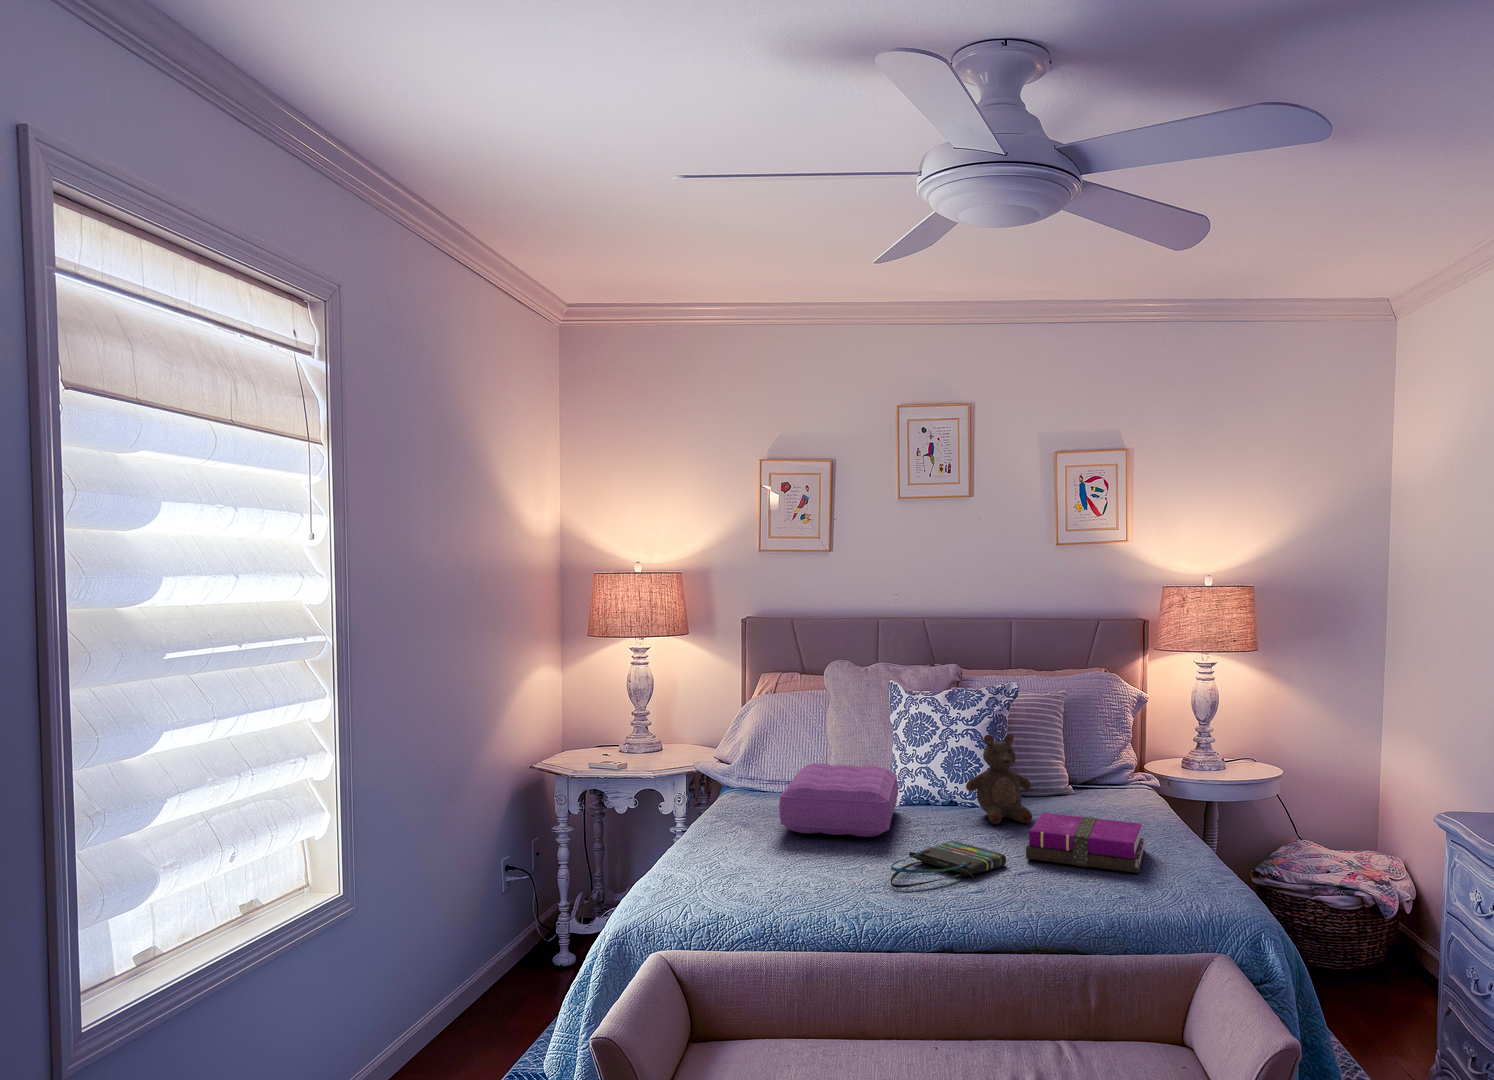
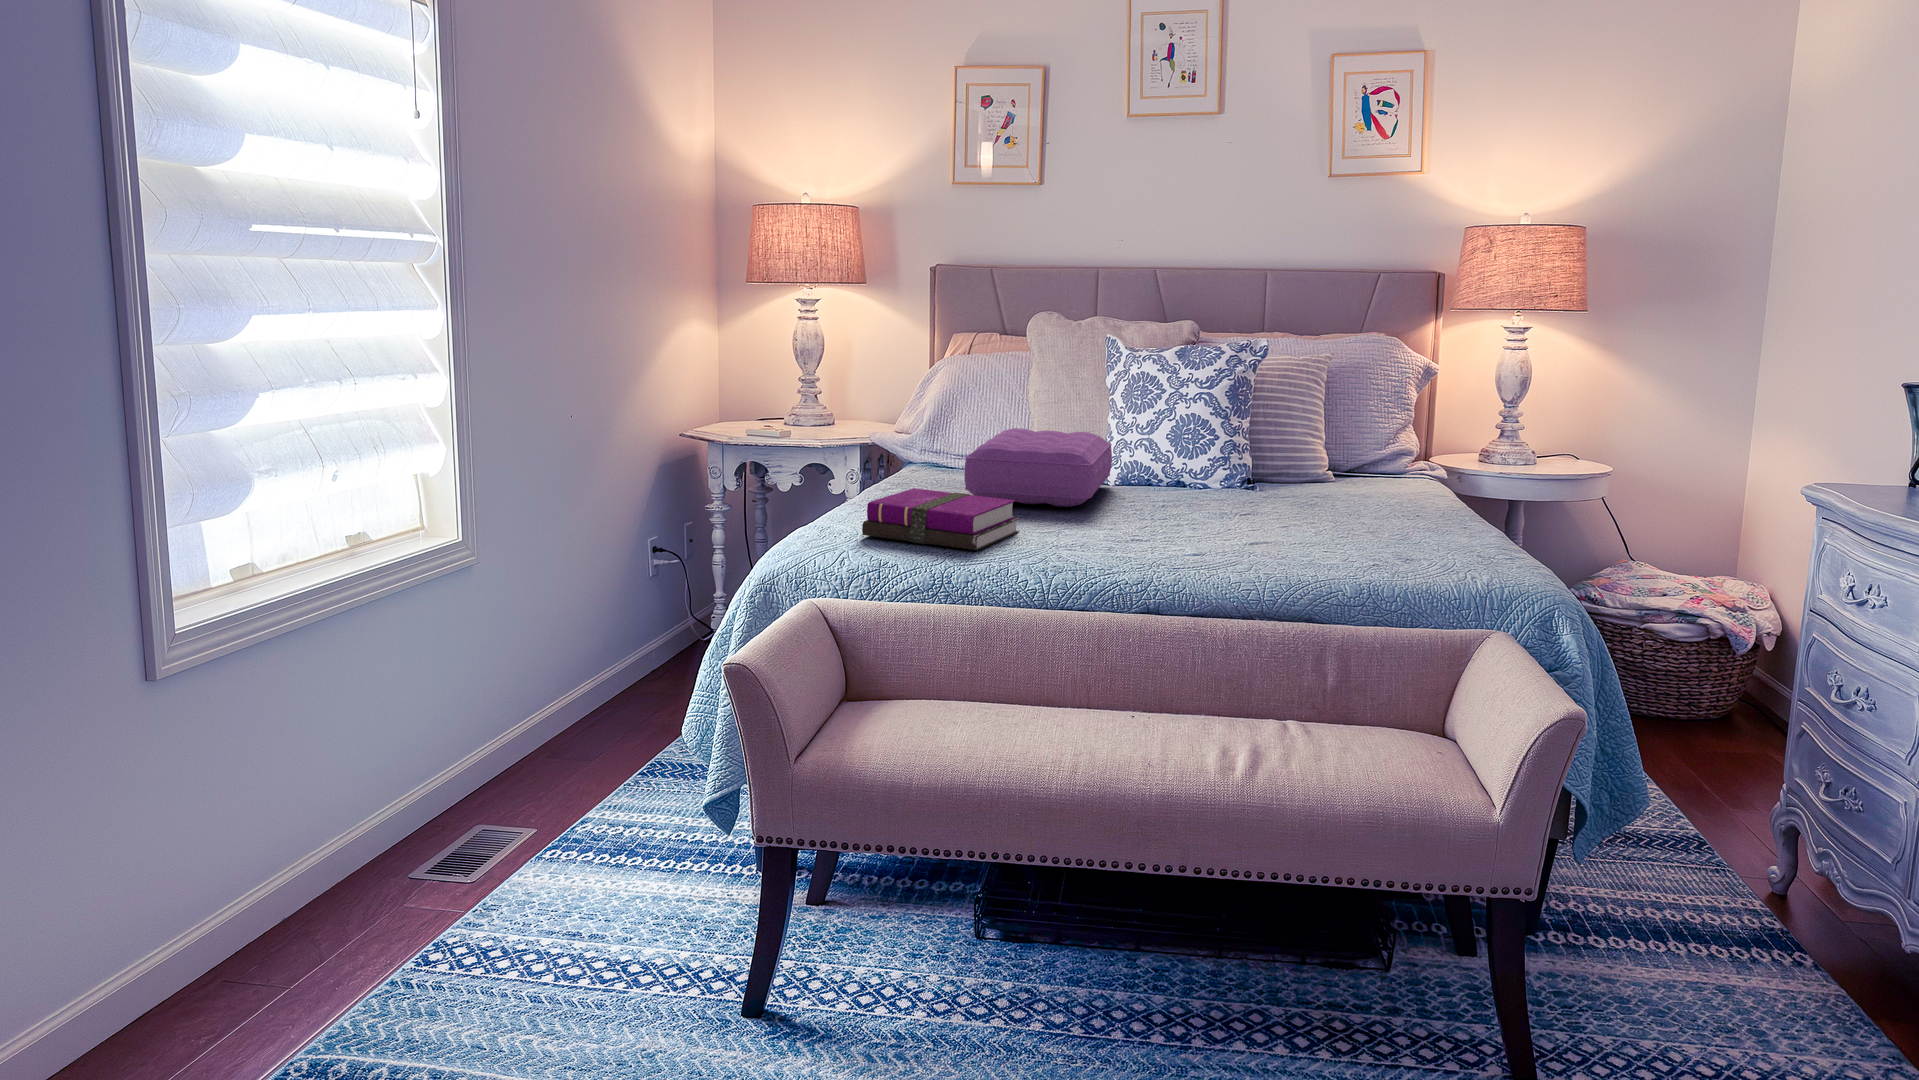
stuffed bear: present [966,734,1032,824] -> none [1192,397,1271,500]
notebook: present [1026,813,1145,873] -> present [862,488,1019,550]
tote bag: present [891,841,1006,888] -> none [1081,510,1220,547]

